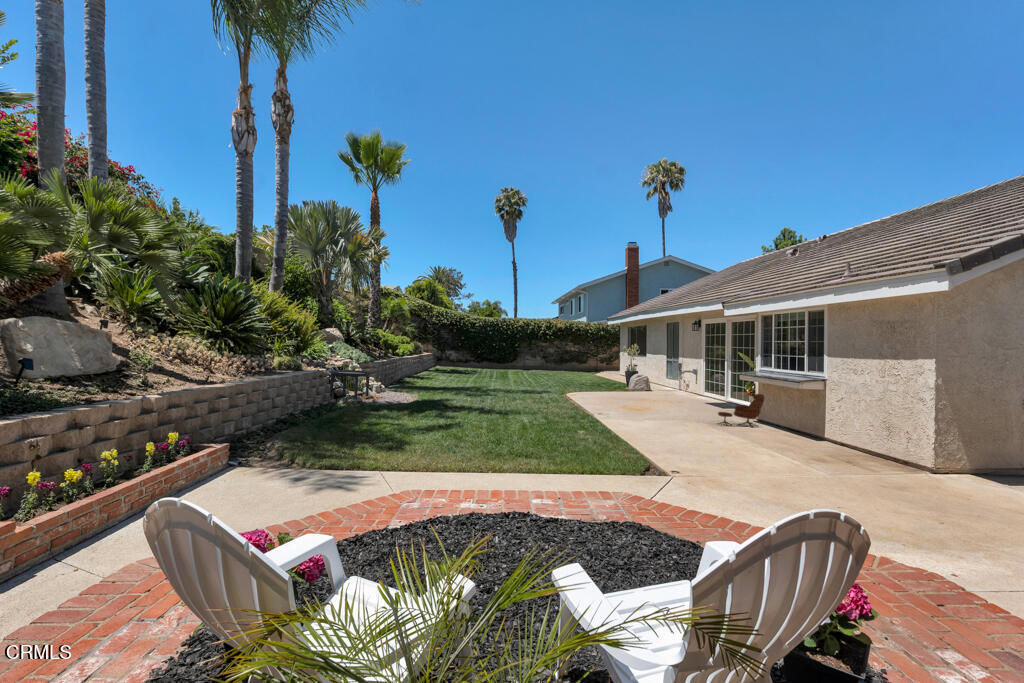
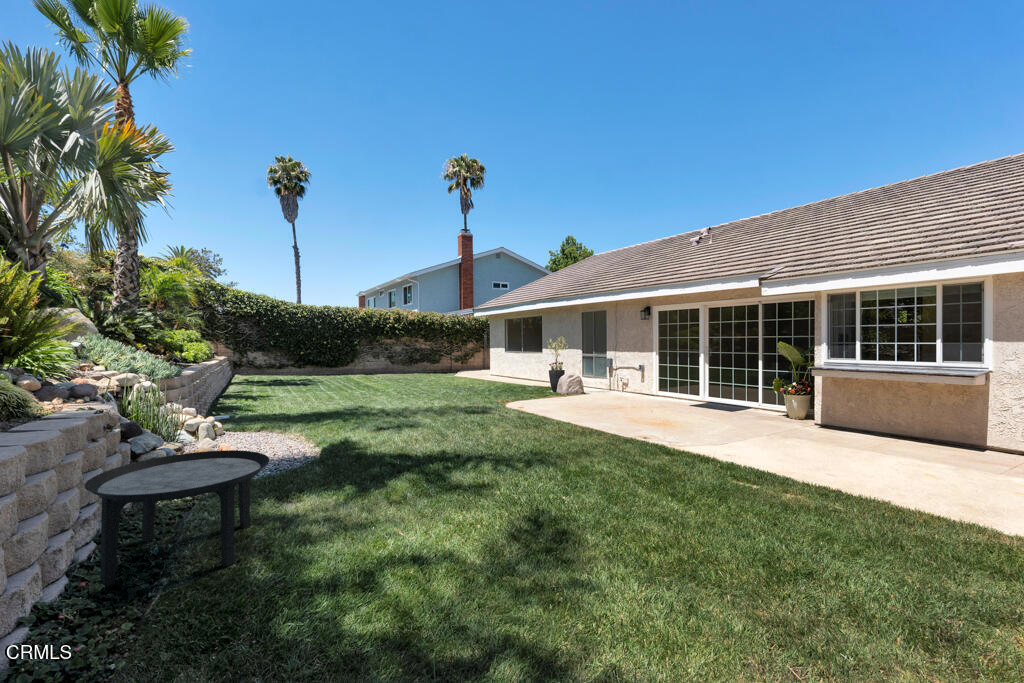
lounge chair: present [718,394,764,426] -> none [854,395,903,446]

